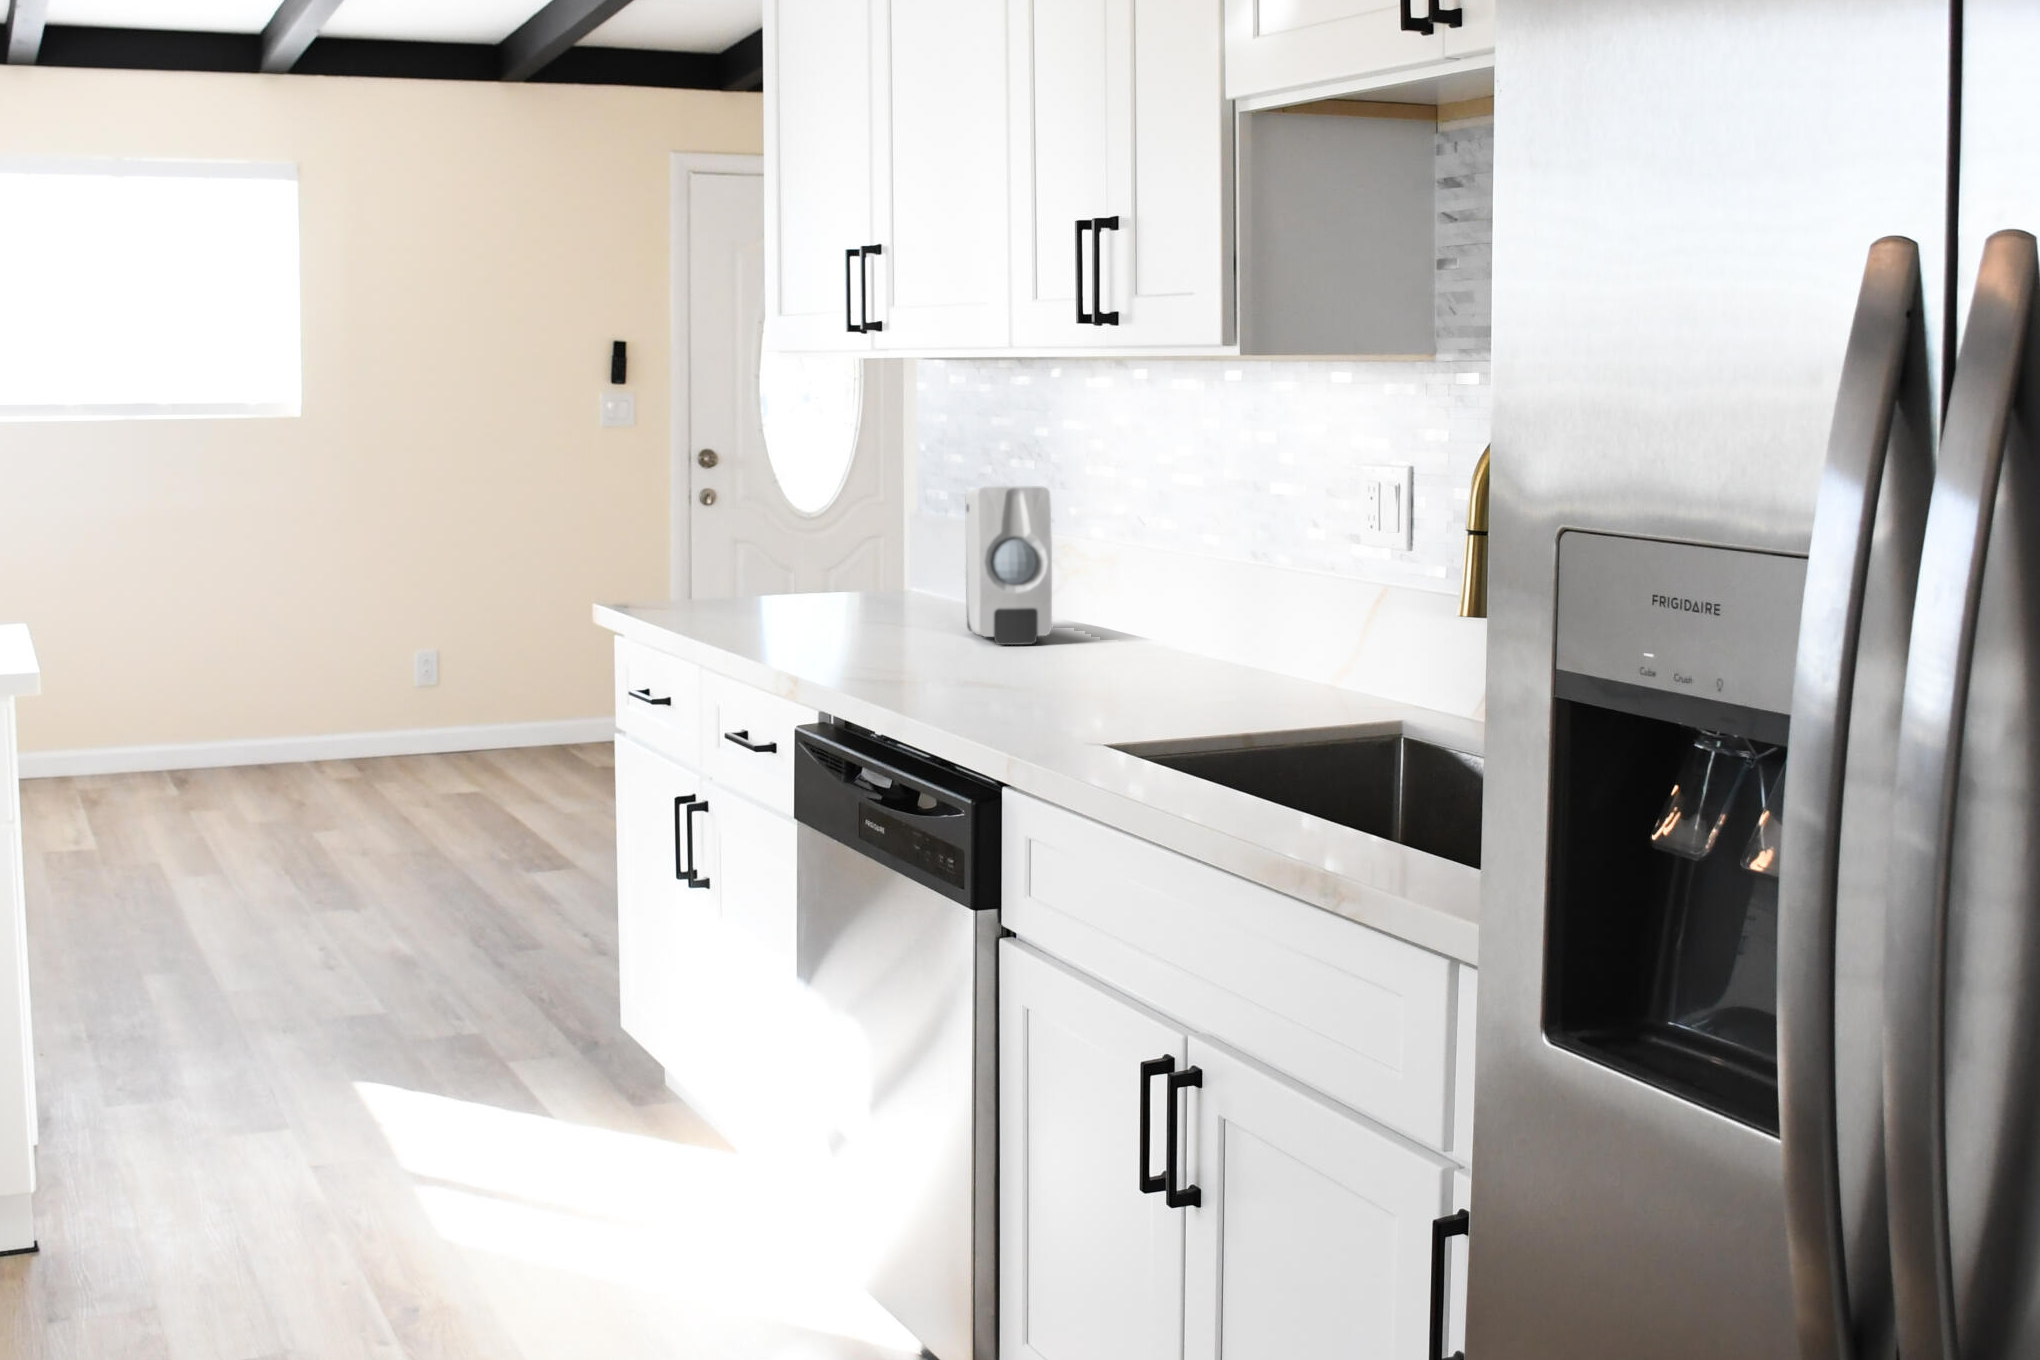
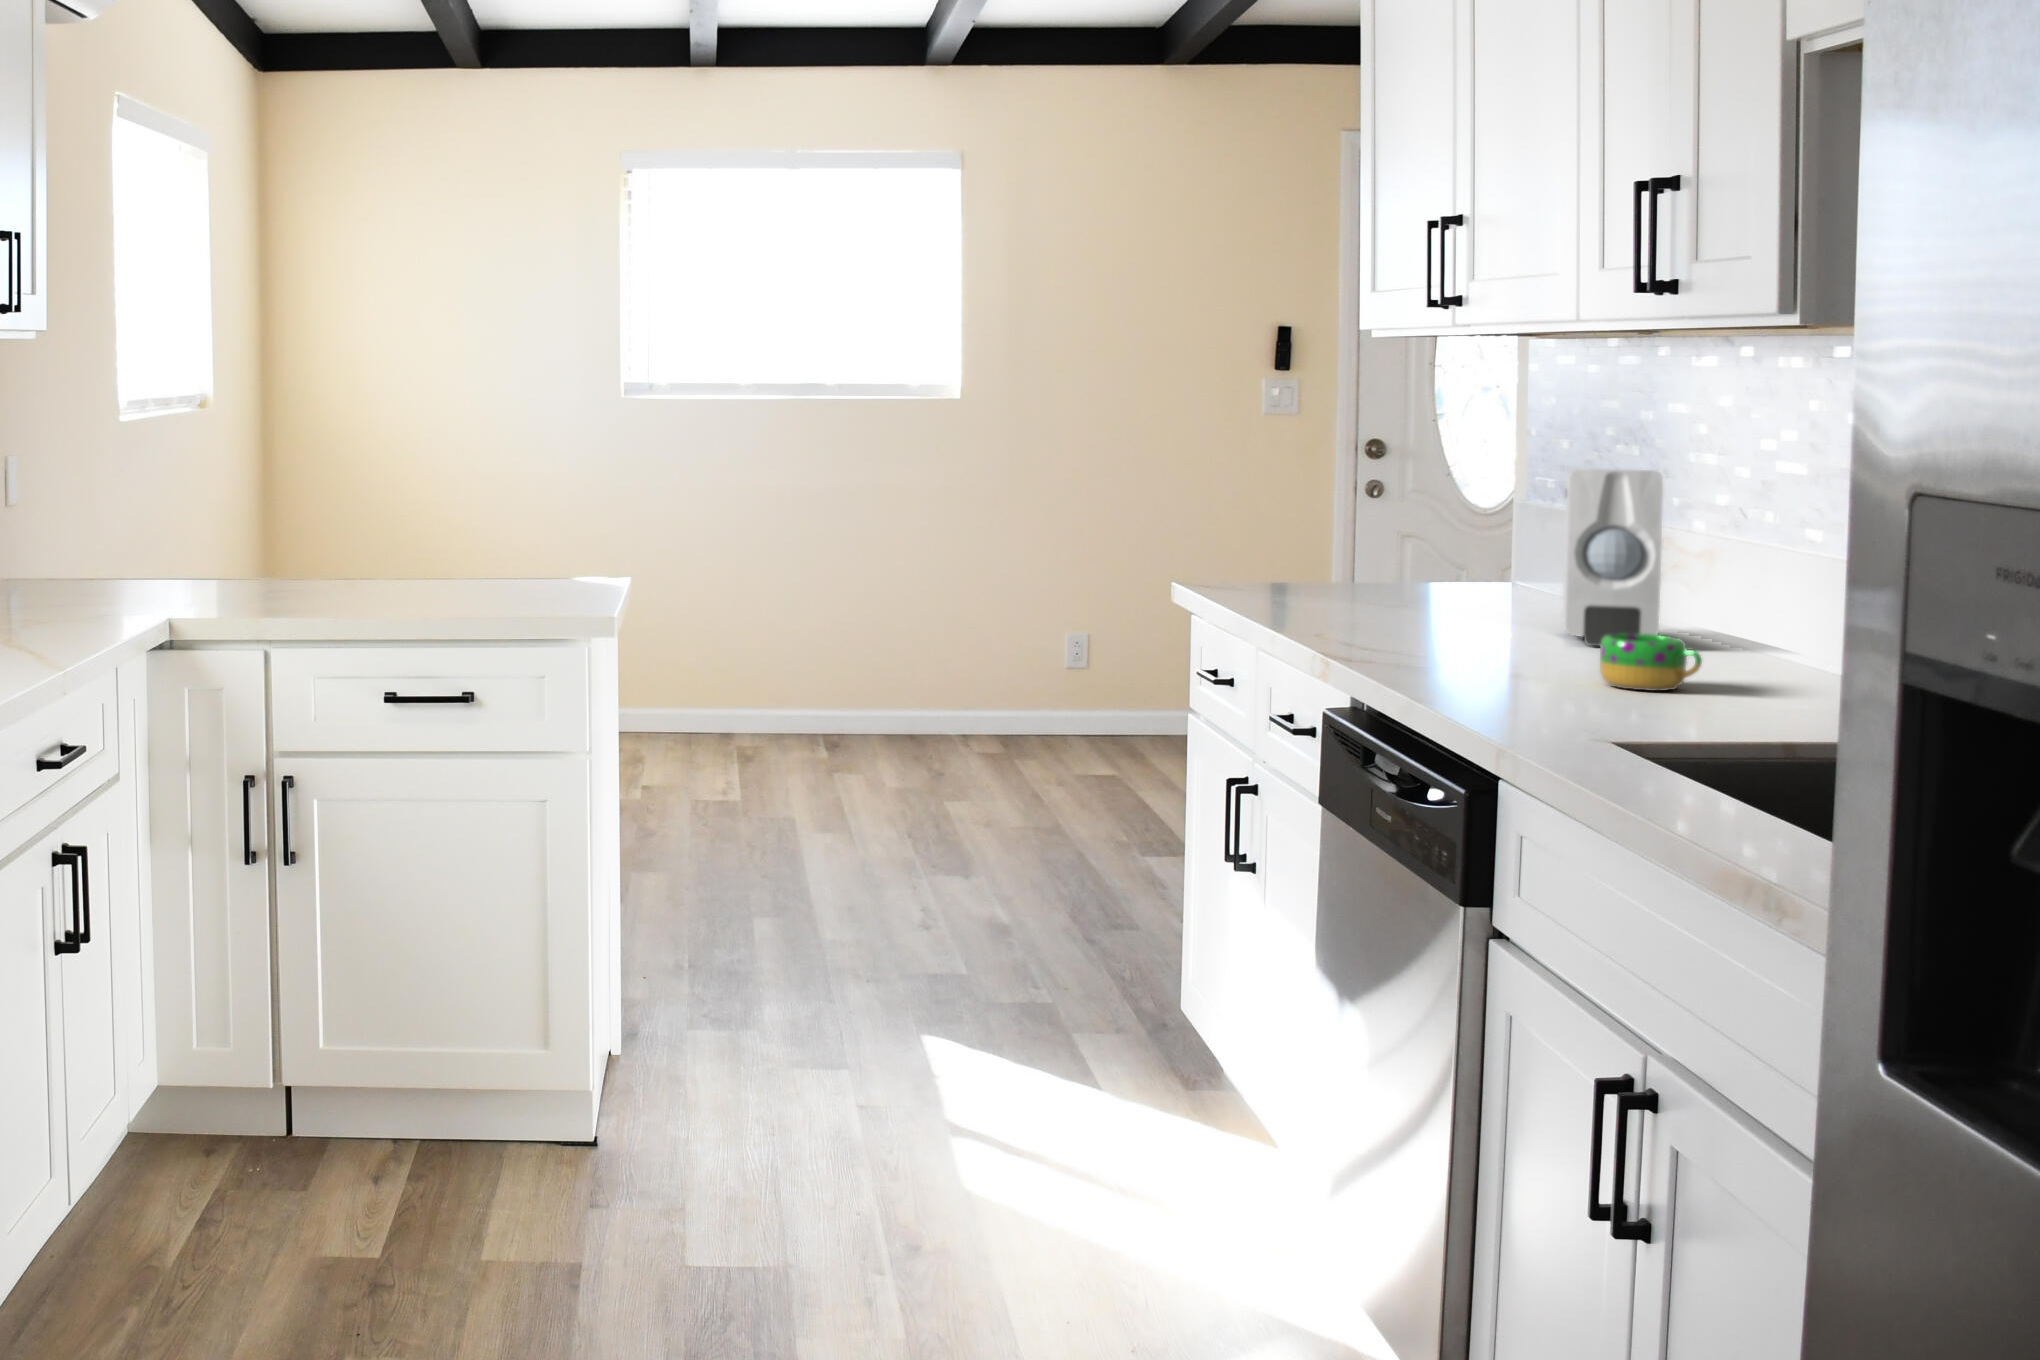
mug: none [1037,635,1119,686] -> present [1600,634,1702,691]

